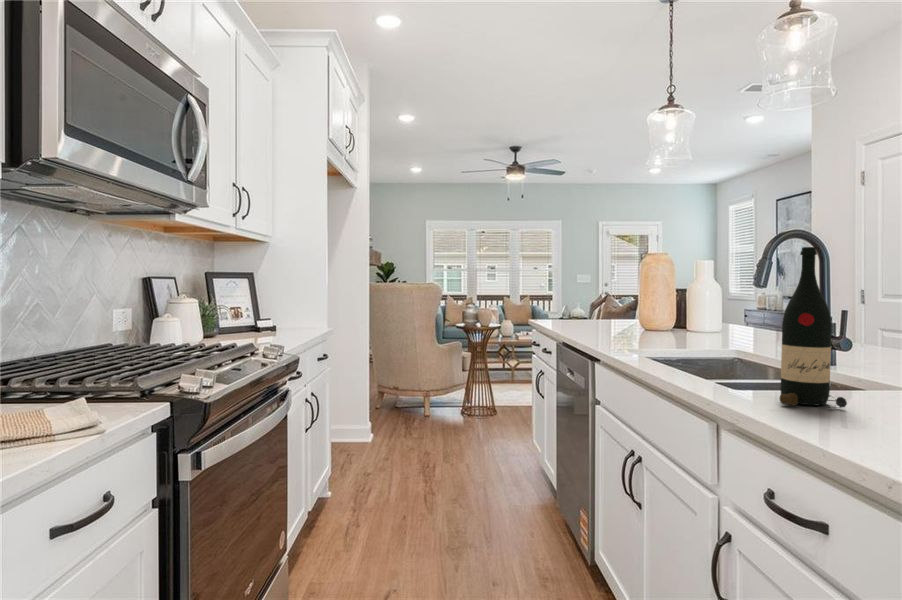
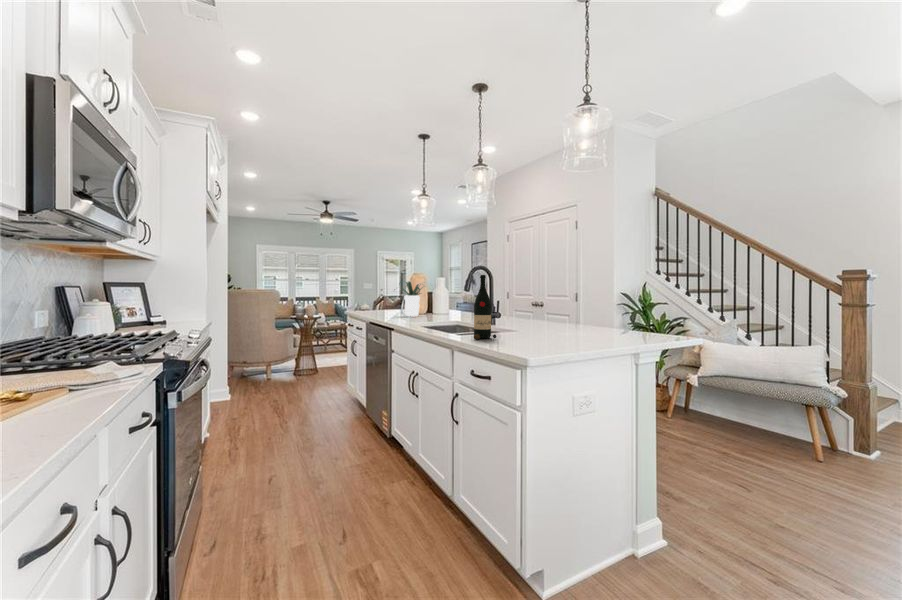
potted plant: none [606,268,686,334] -> present [402,281,423,316]

